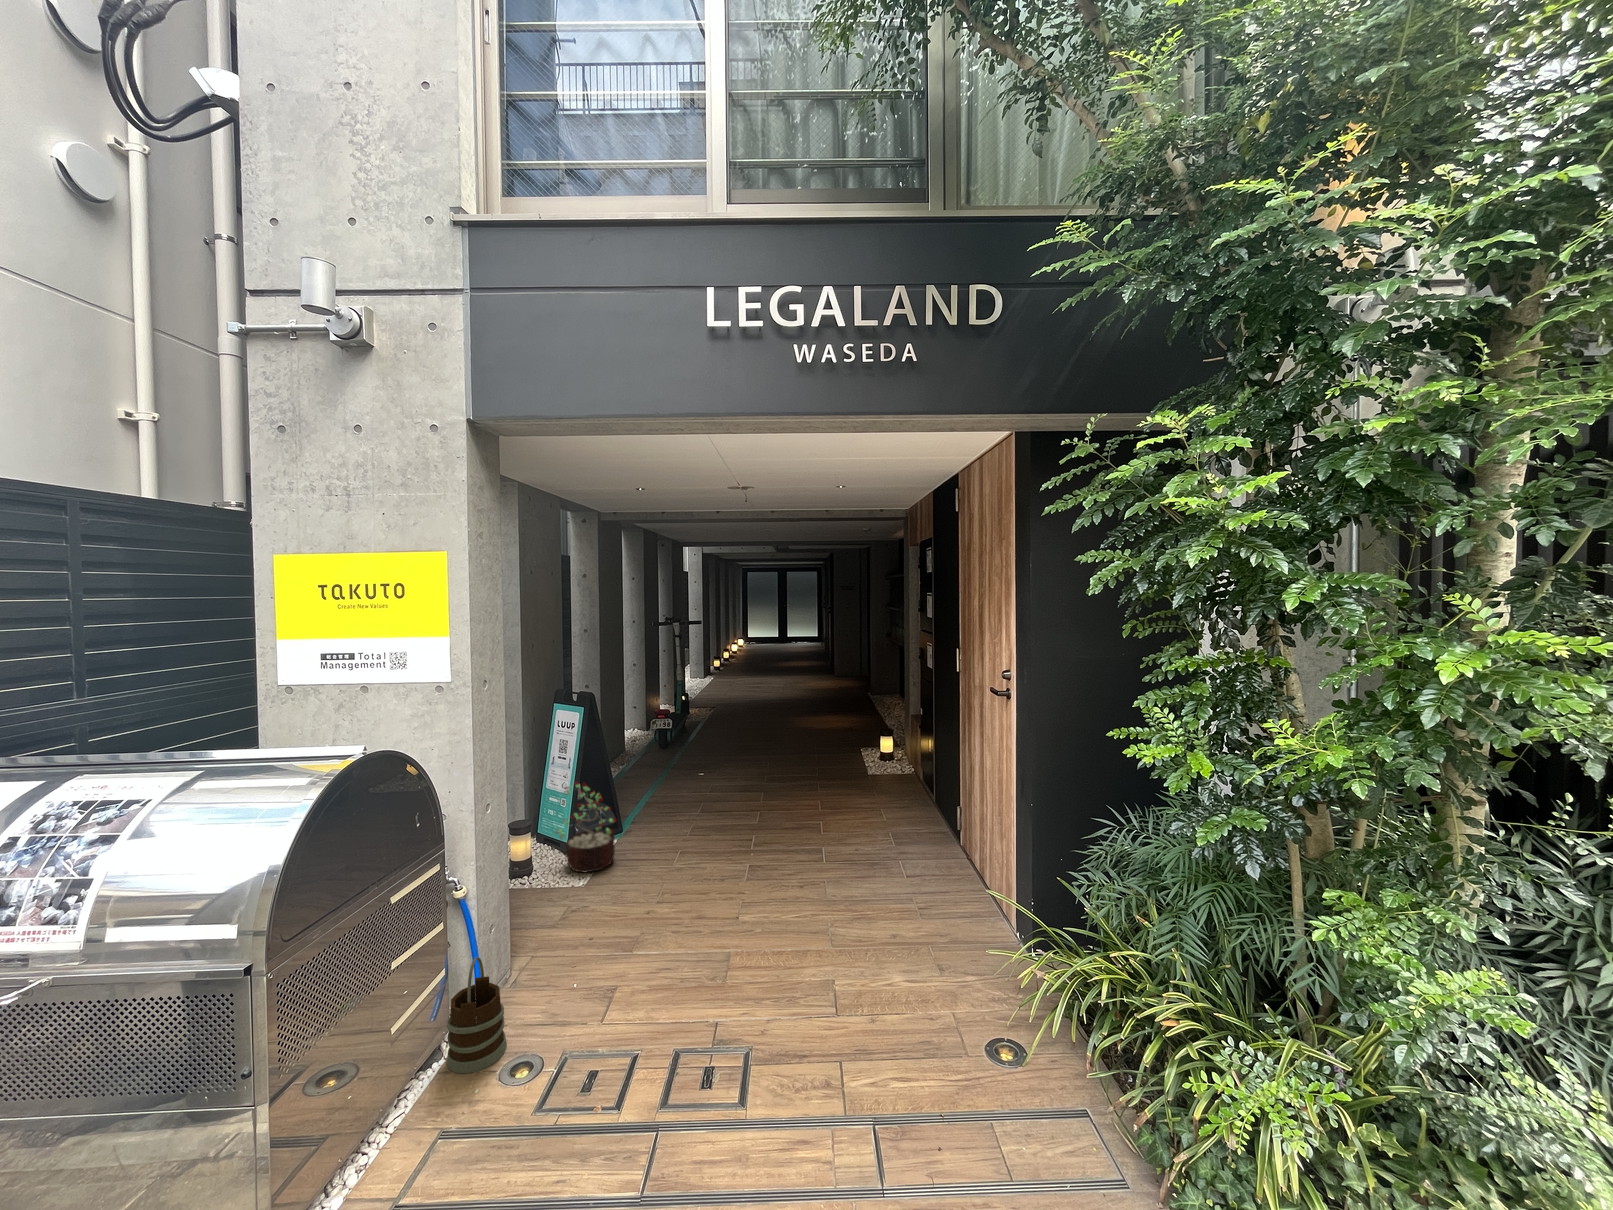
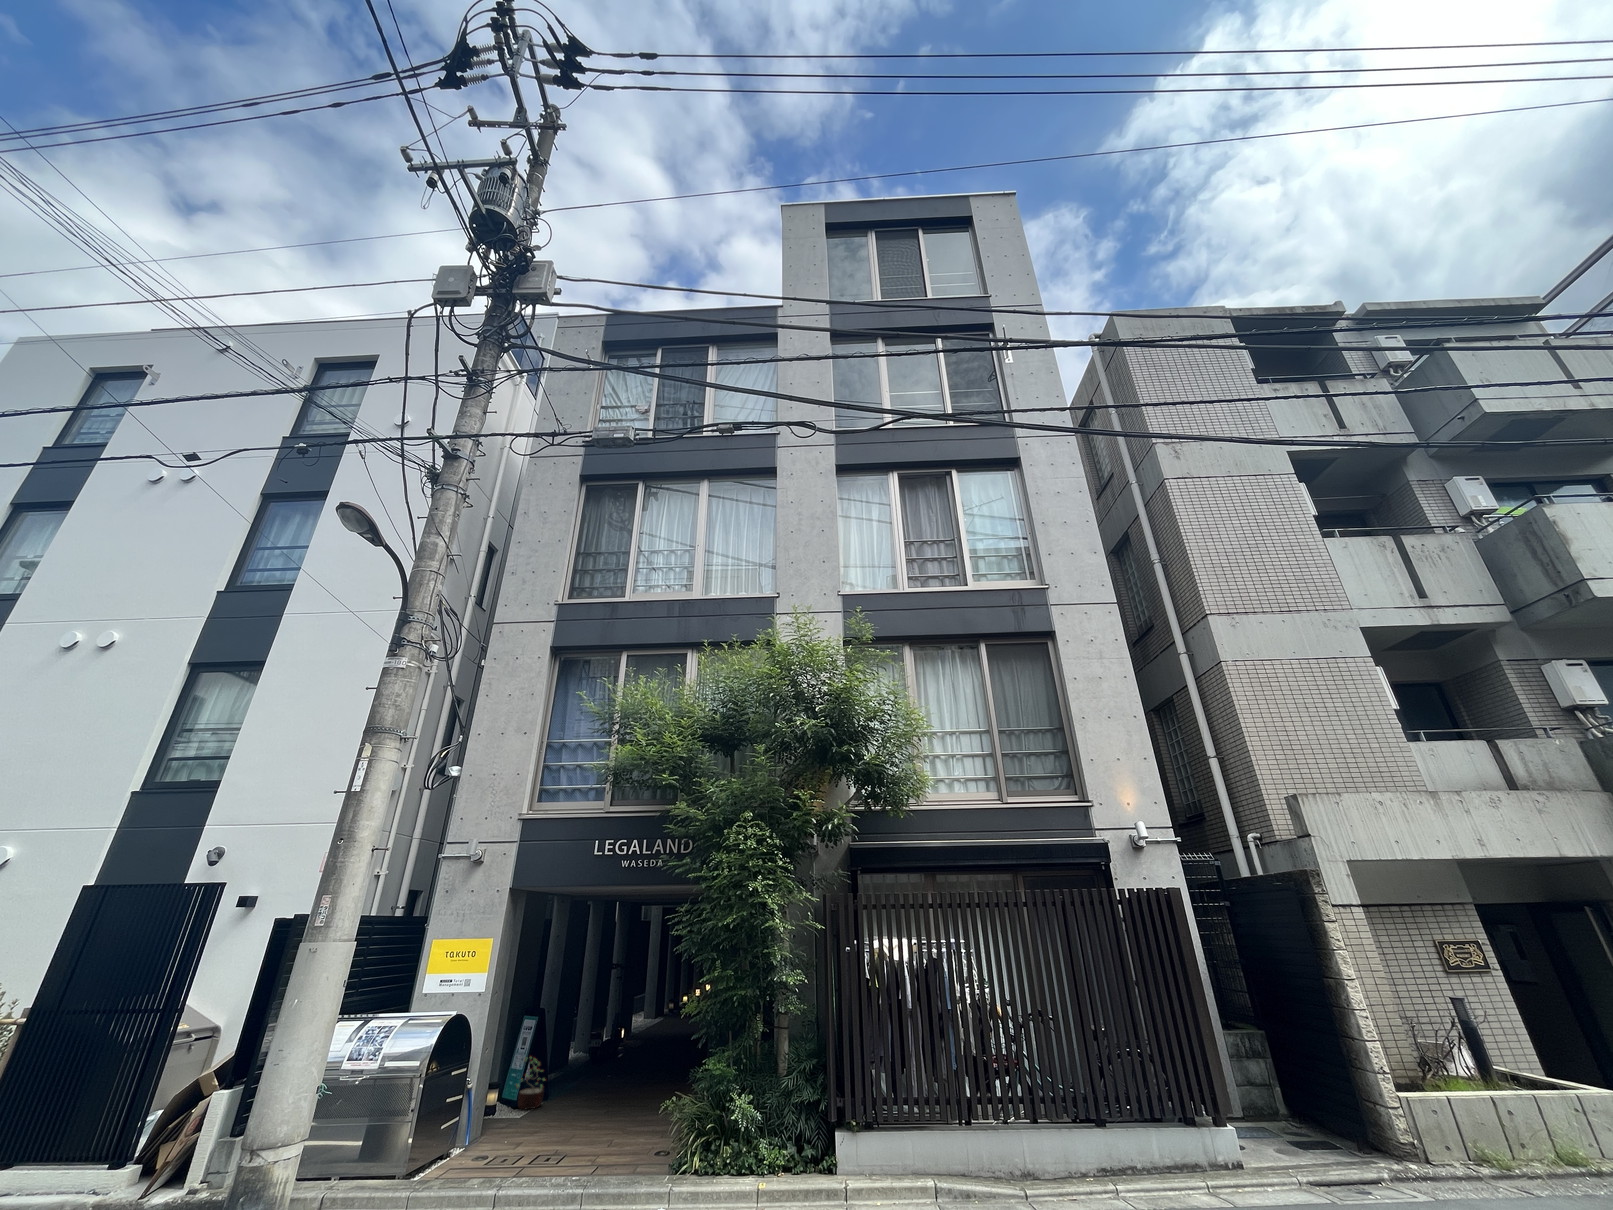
wooden bucket: present [447,957,507,1073] -> none [450,1111,475,1160]

